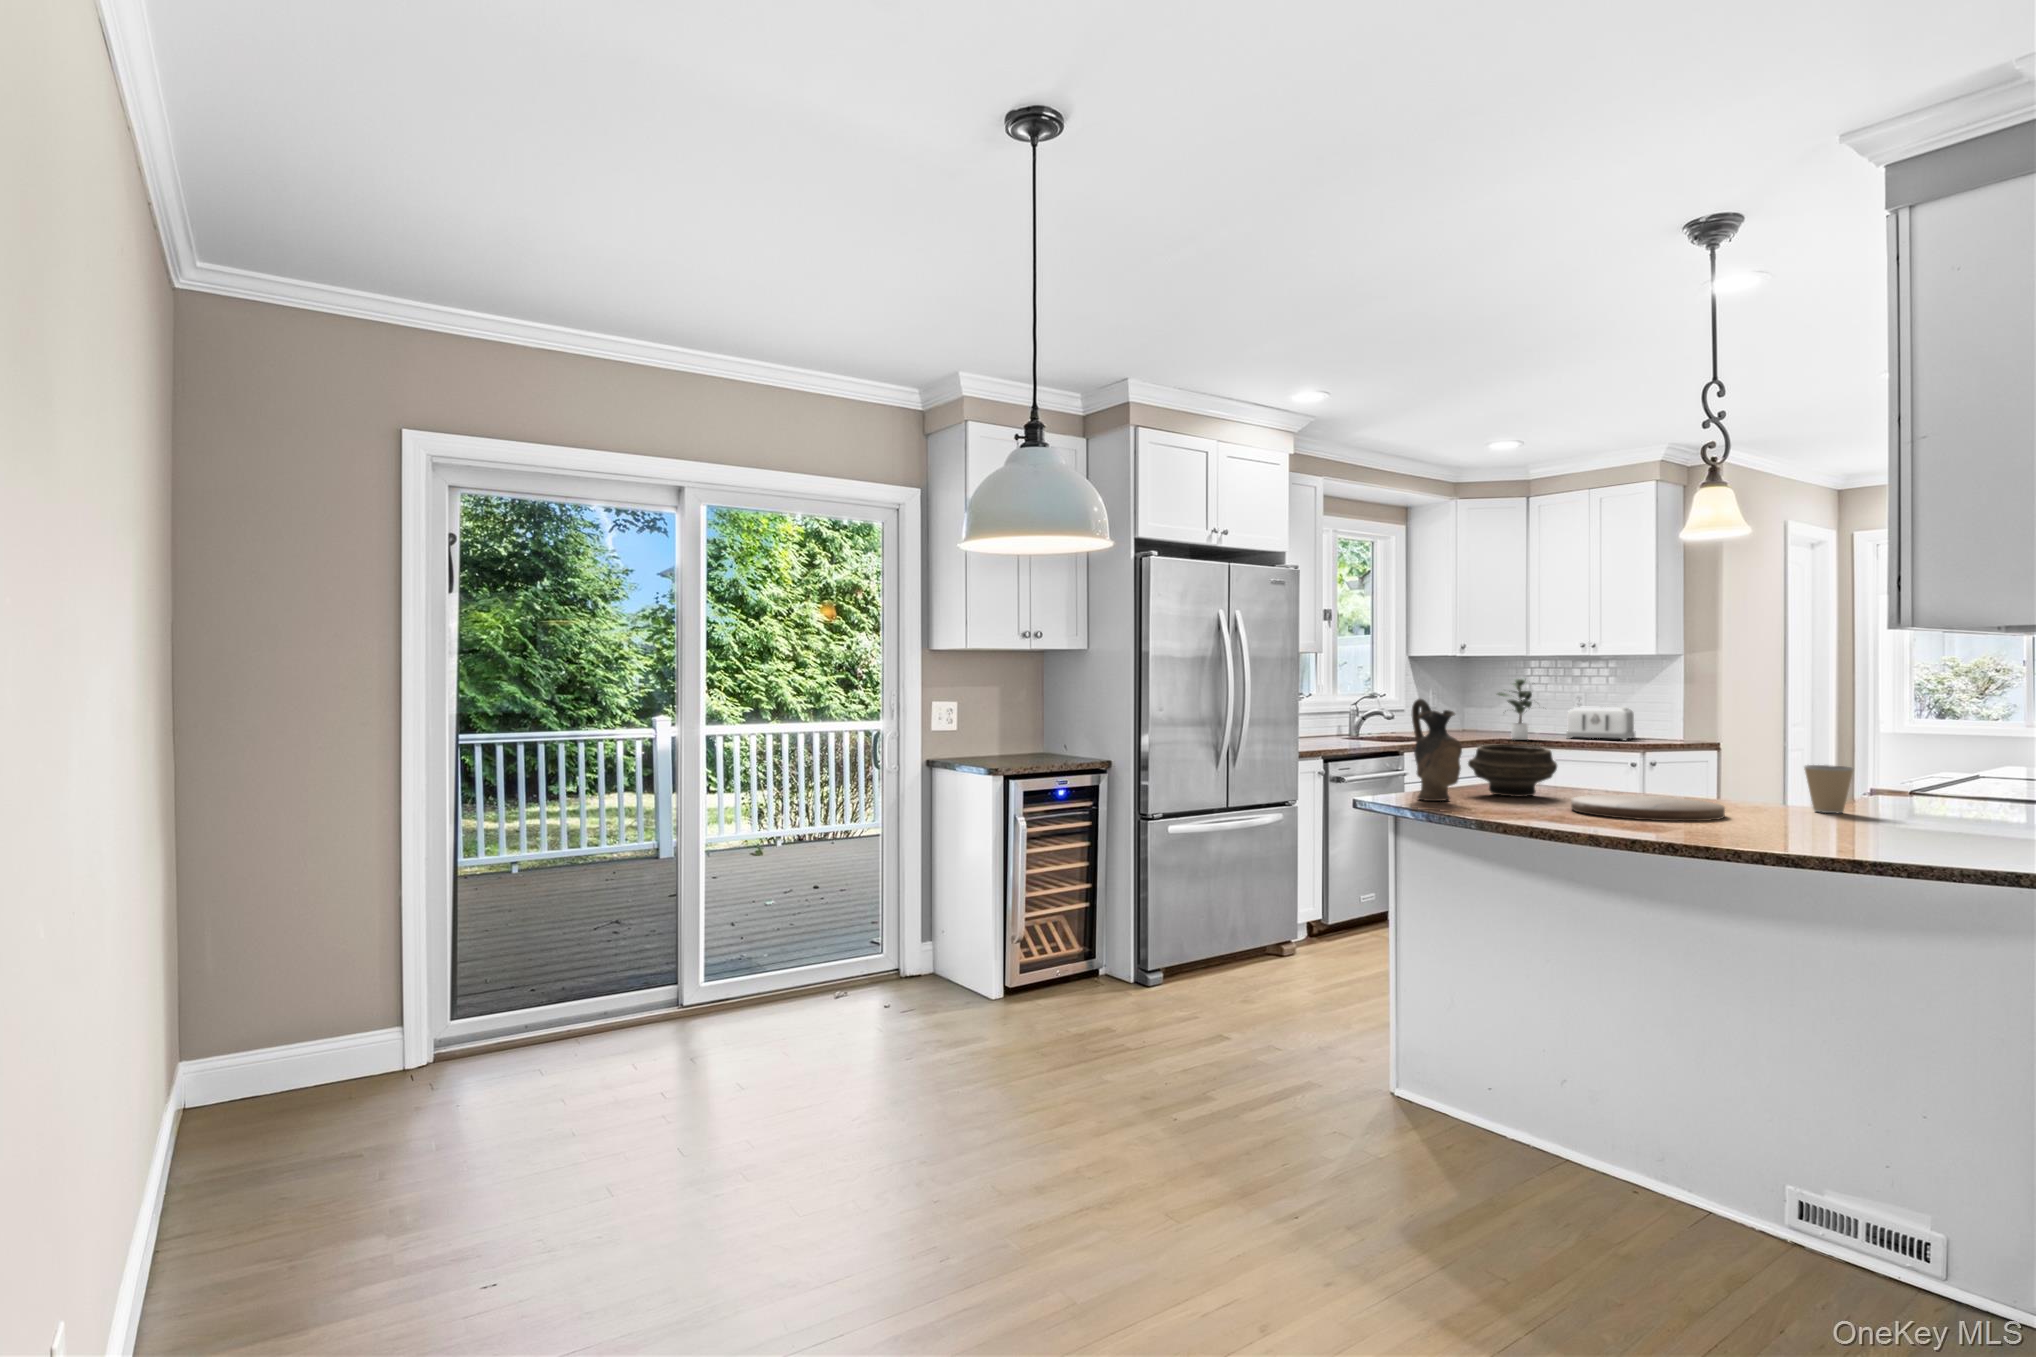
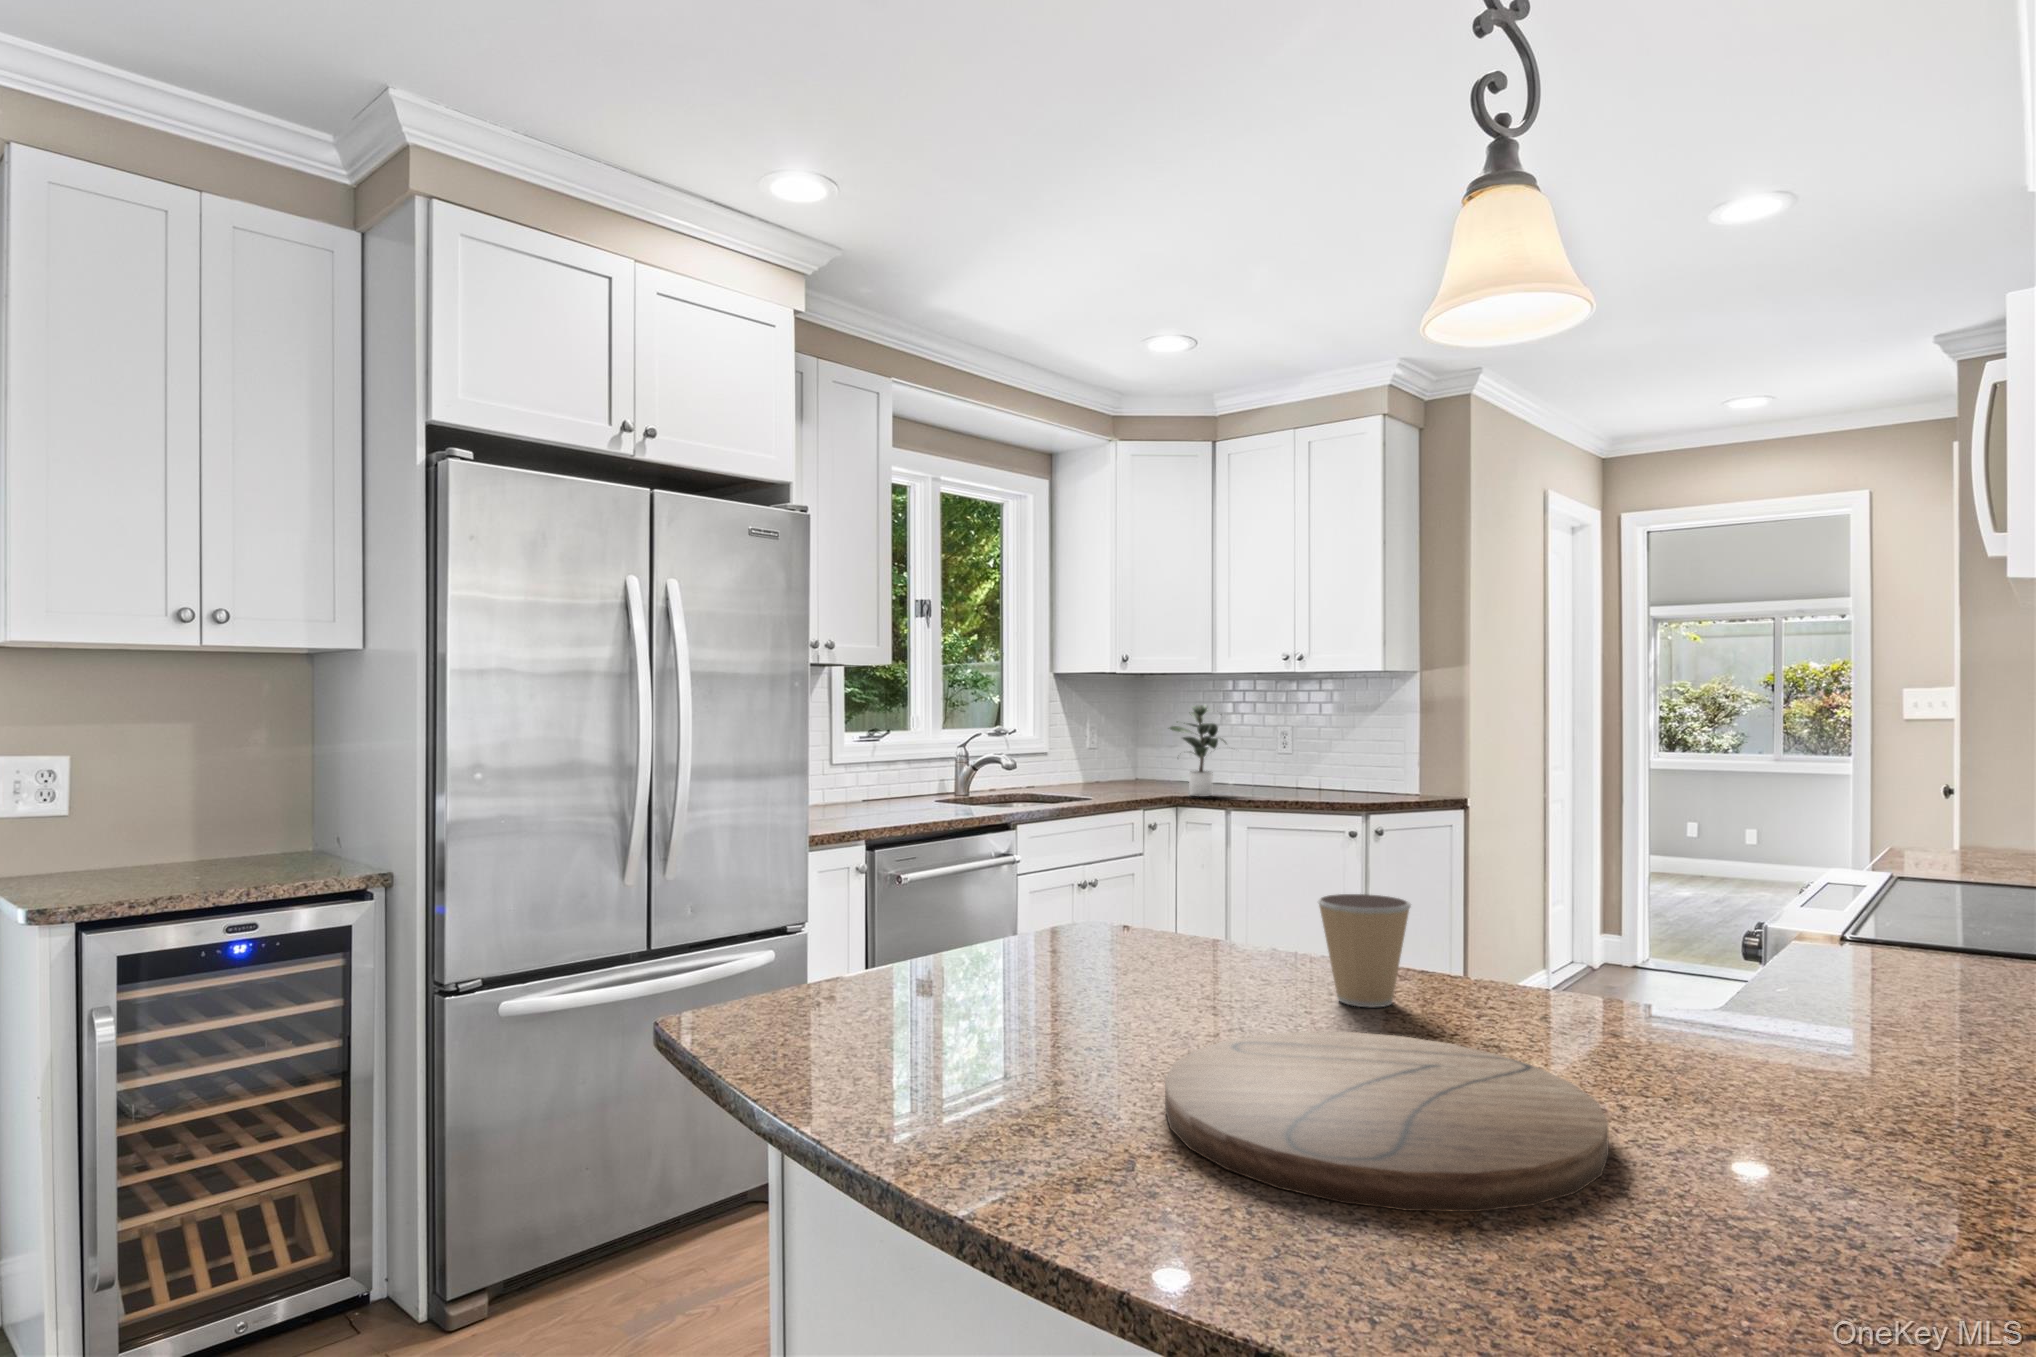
ceramic pitcher: present [1412,699,1462,801] -> none [780,759,906,1058]
toaster: present [1566,706,1635,740] -> none [1265,745,1357,794]
bowl: present [1468,745,1557,797] -> none [968,864,1170,1008]
coffee cup: present [1804,765,1853,813] -> present [1318,894,1411,1007]

